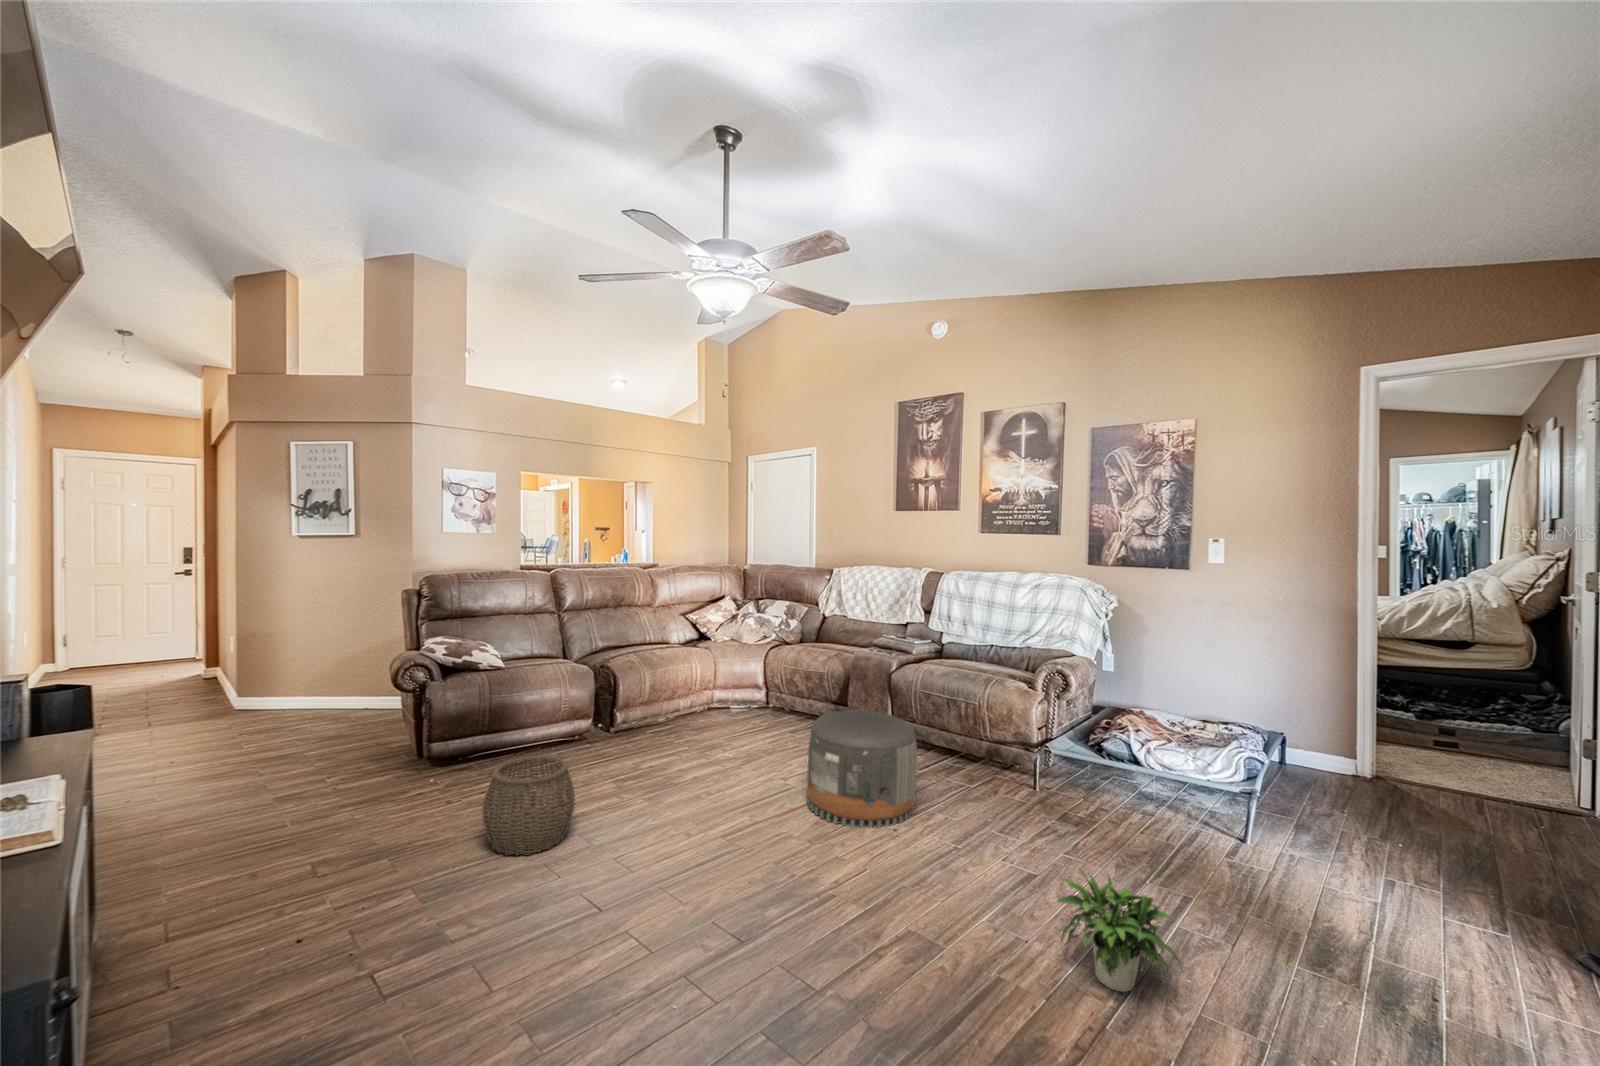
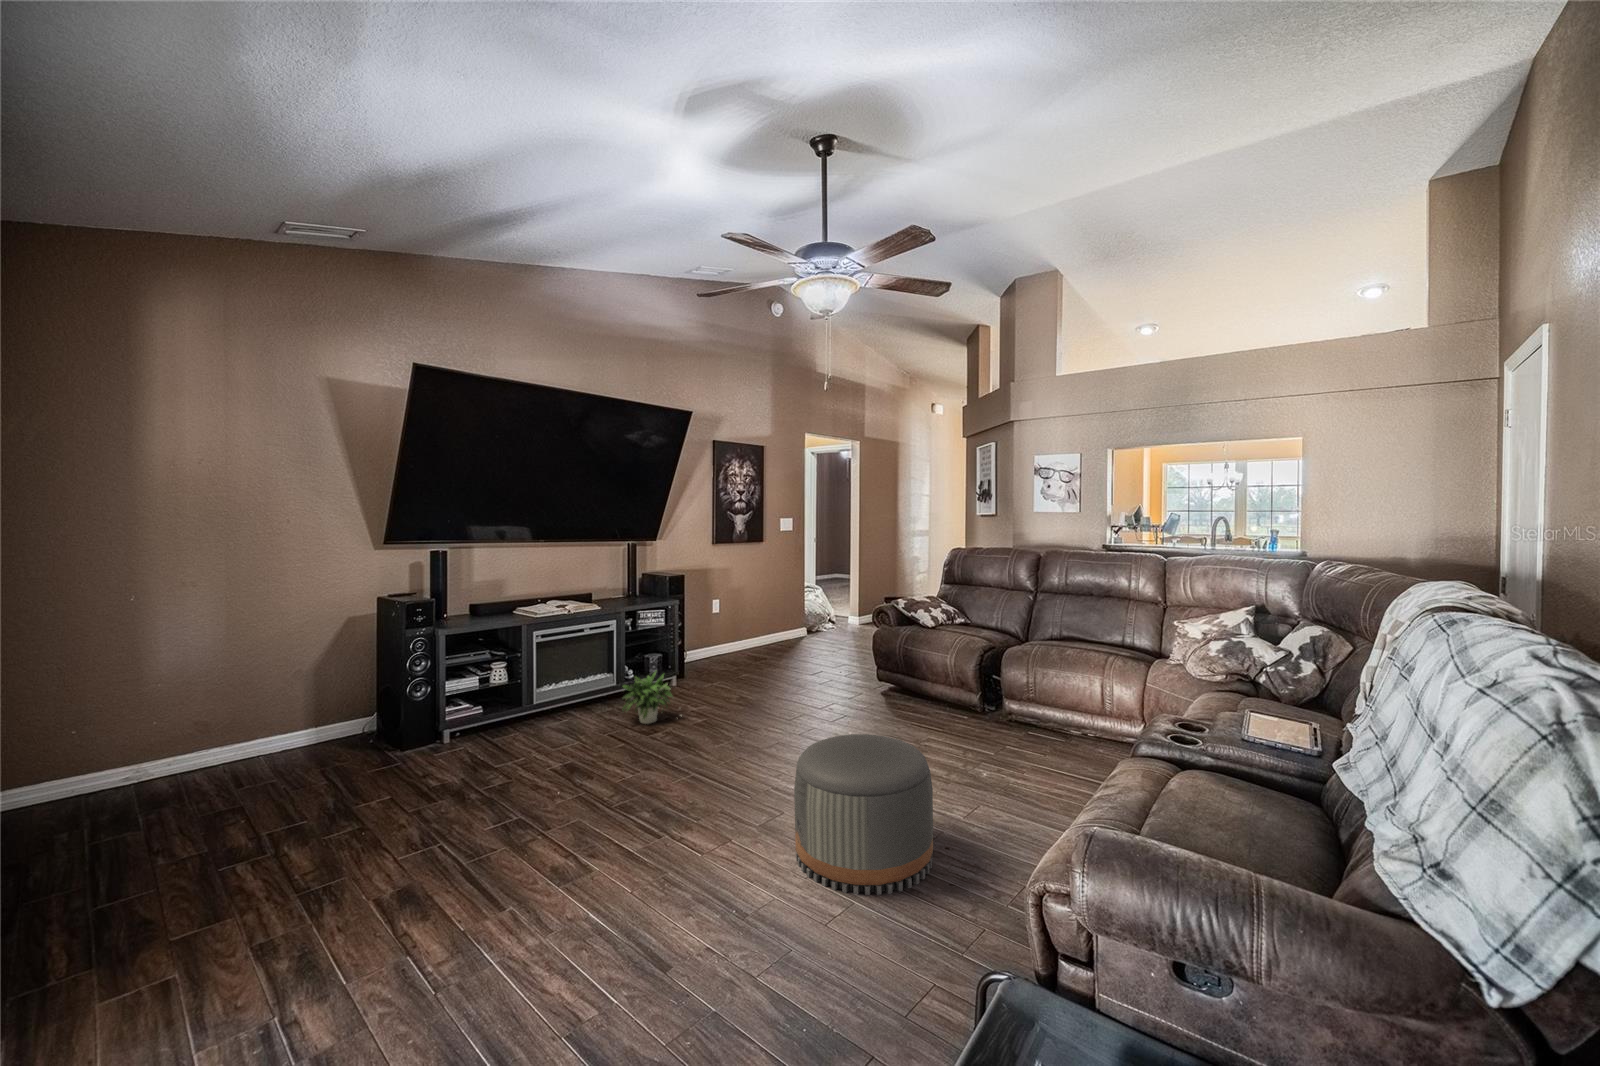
woven basket: present [482,755,576,855] -> none [735,674,796,740]
potted plant: present [1025,869,1183,992] -> present [622,672,673,724]

